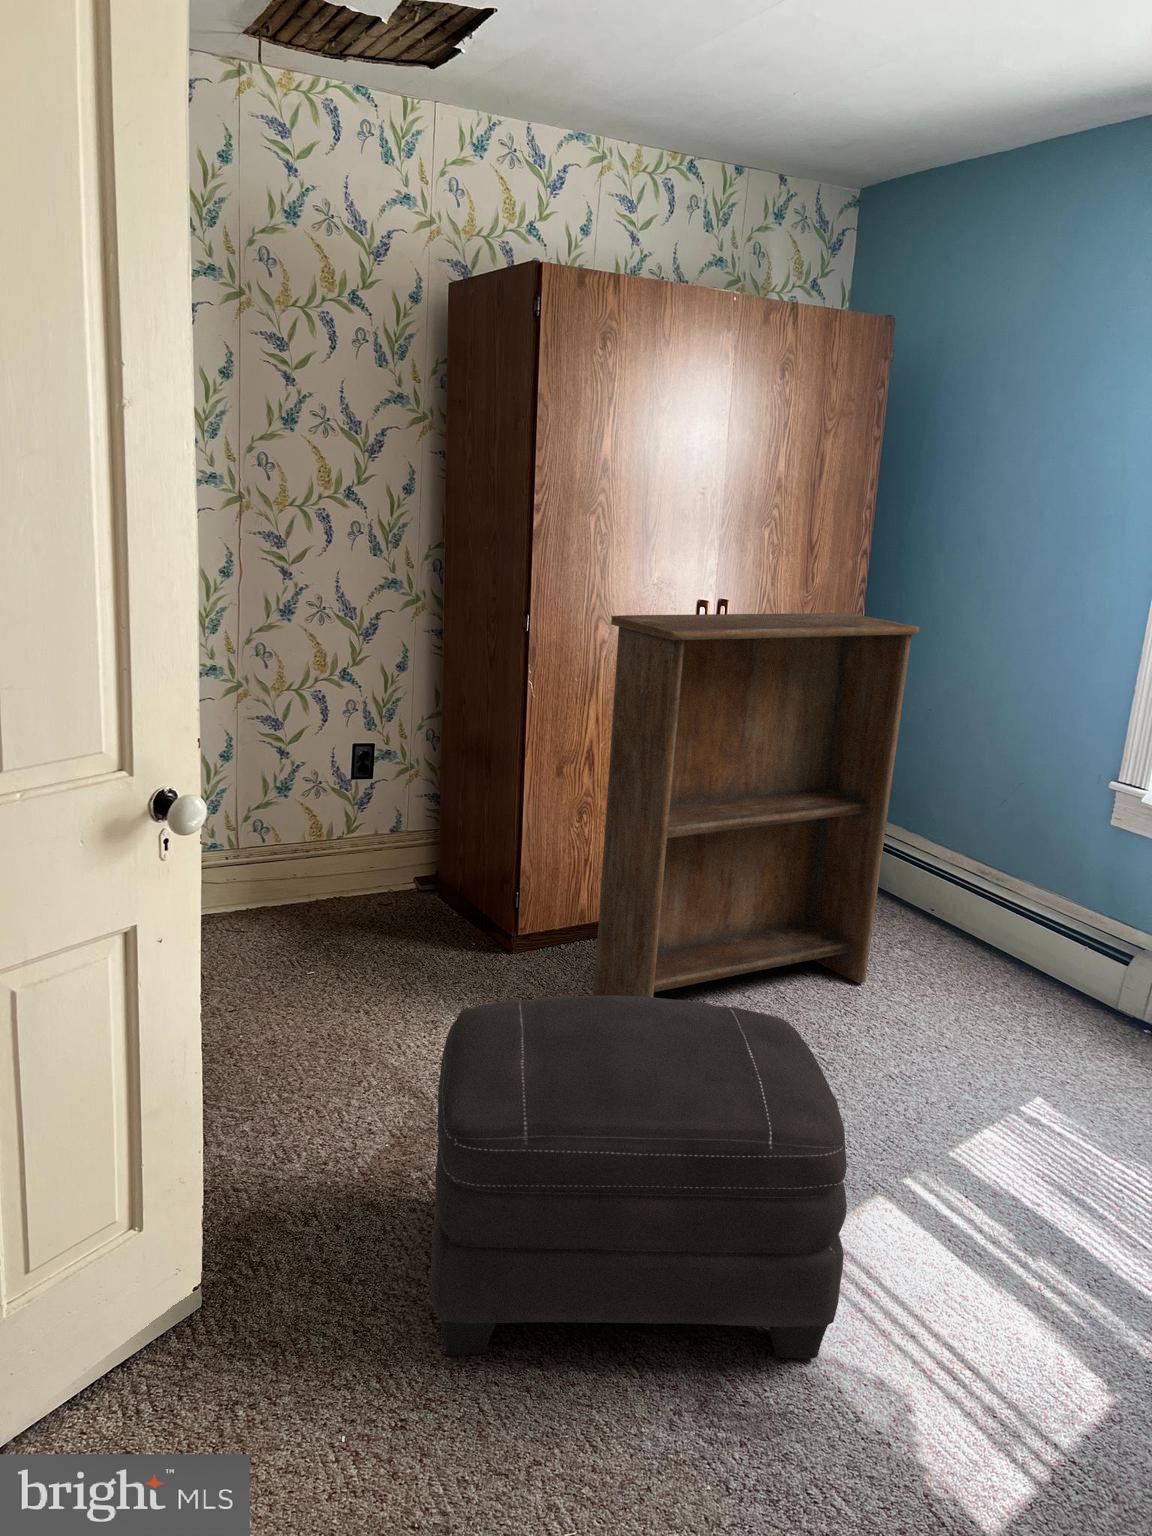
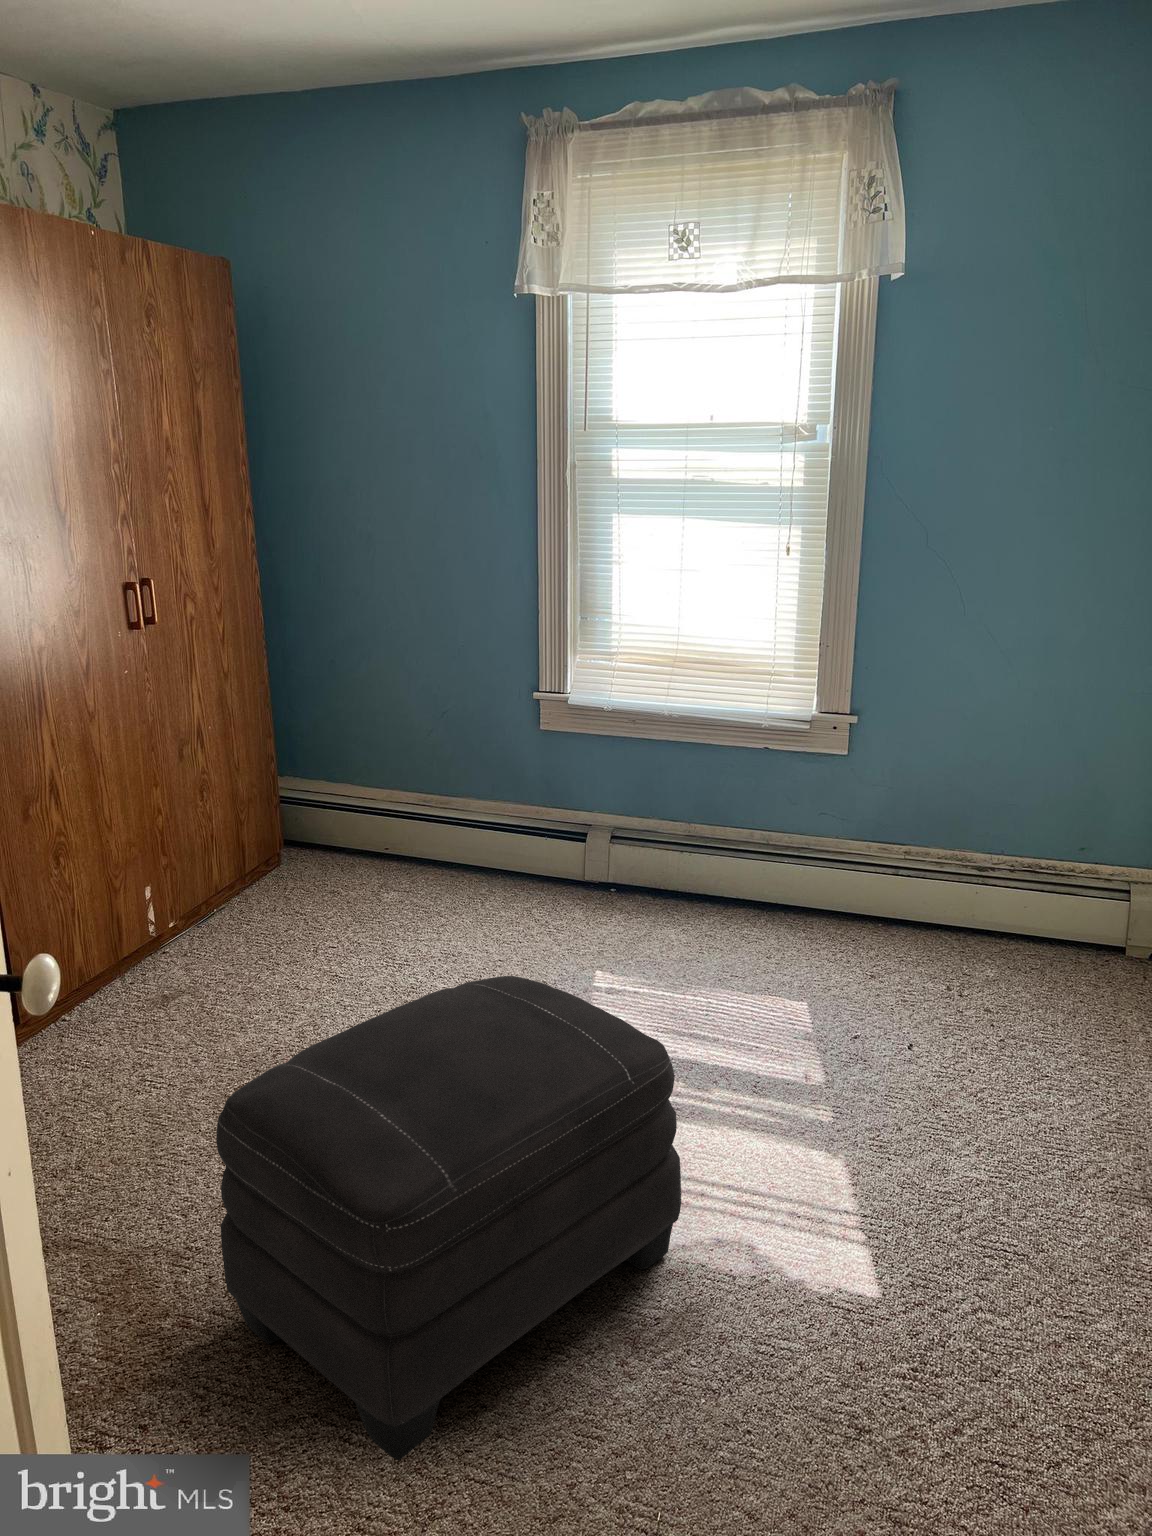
bookshelf: present [593,613,920,997] -> none [89,576,385,1066]

